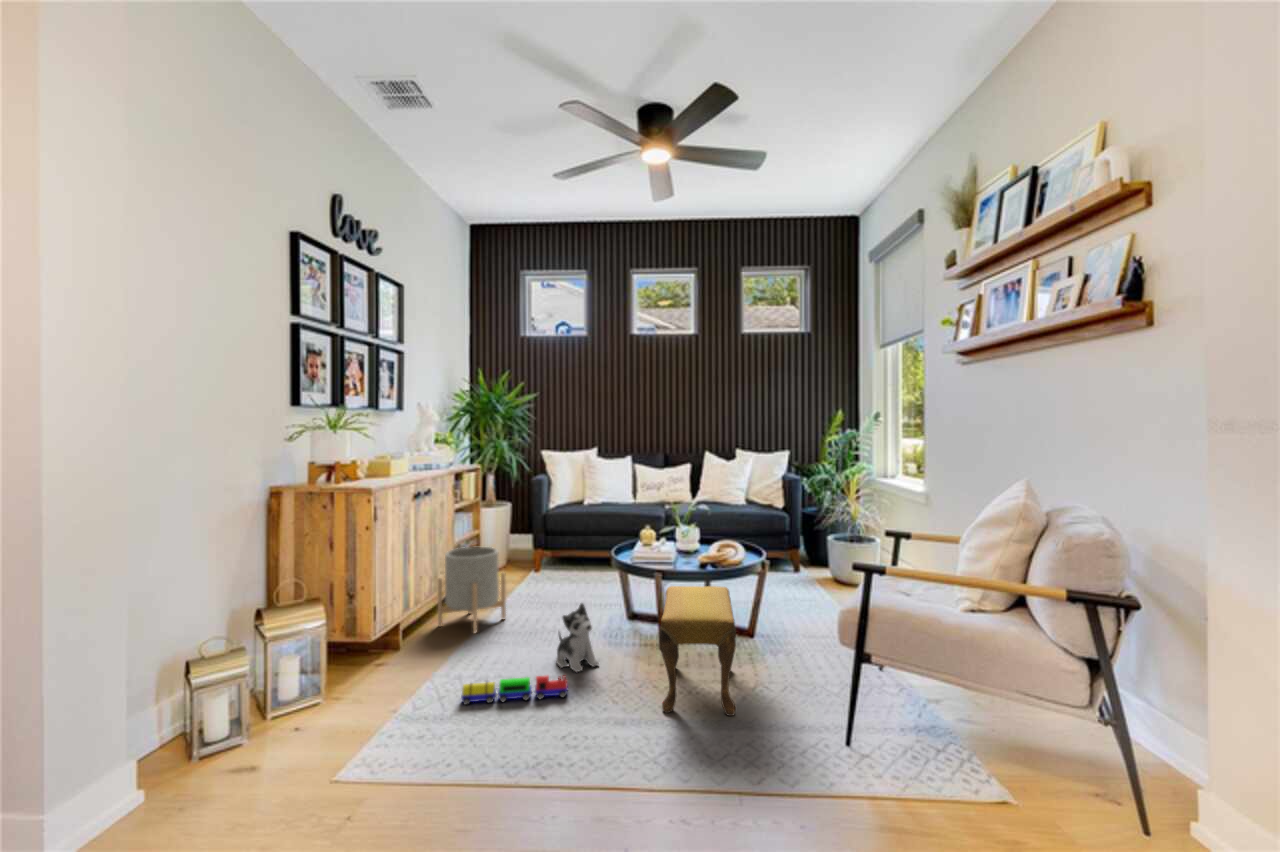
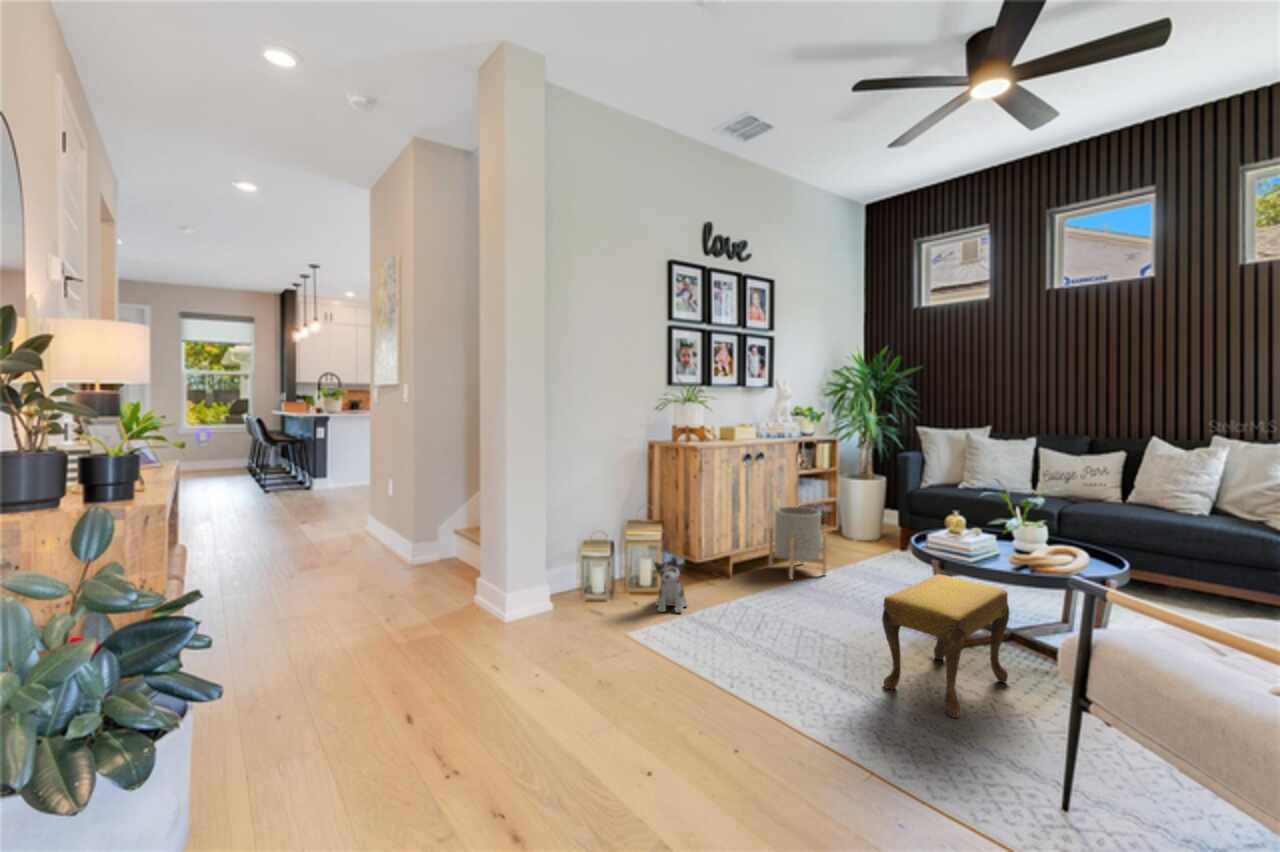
plush toy: present [556,603,599,672] -> present [654,557,688,613]
toy train: present [461,675,568,705] -> none [732,607,817,644]

